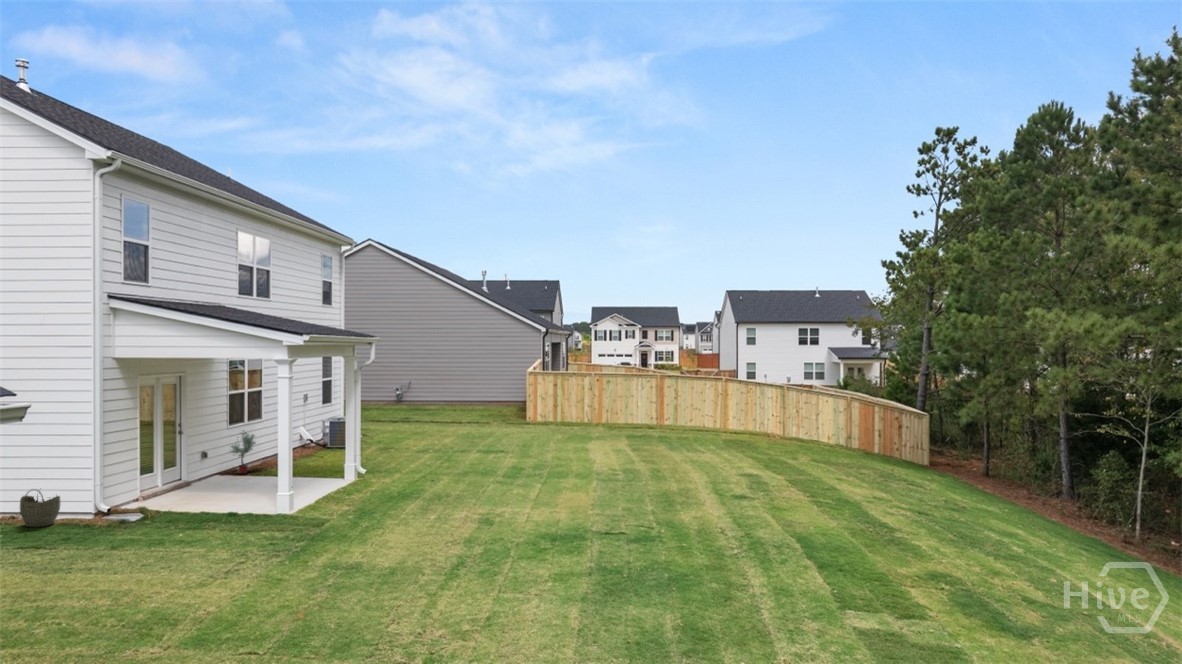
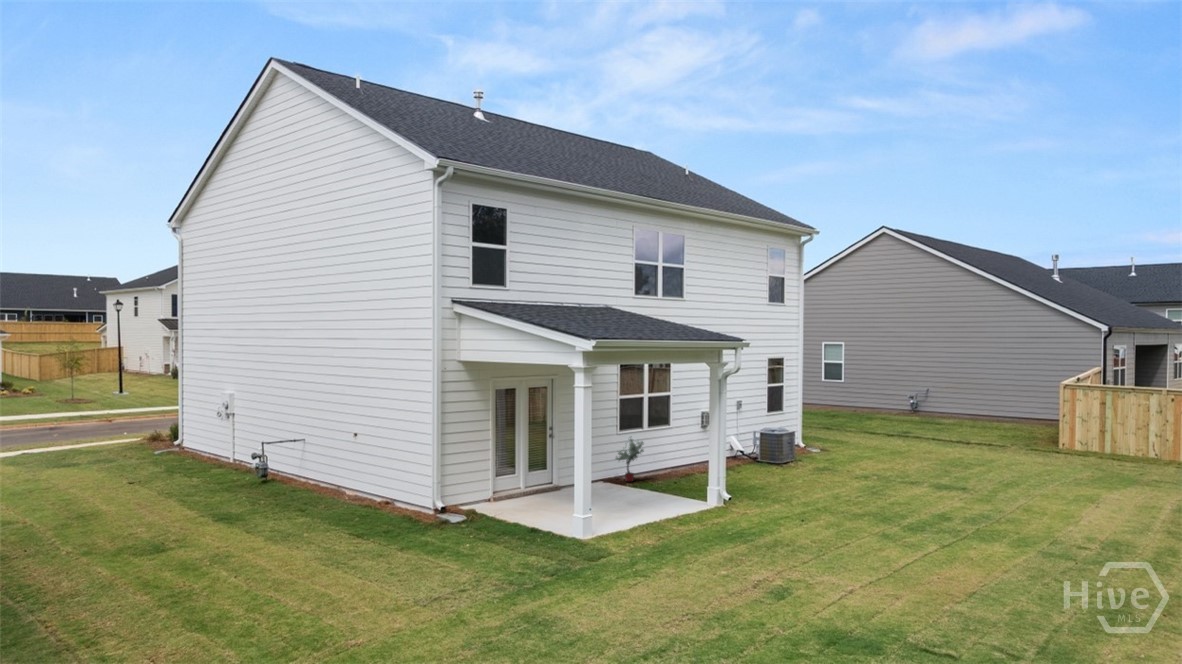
woven basket: present [20,490,60,527] -> none [381,477,411,515]

